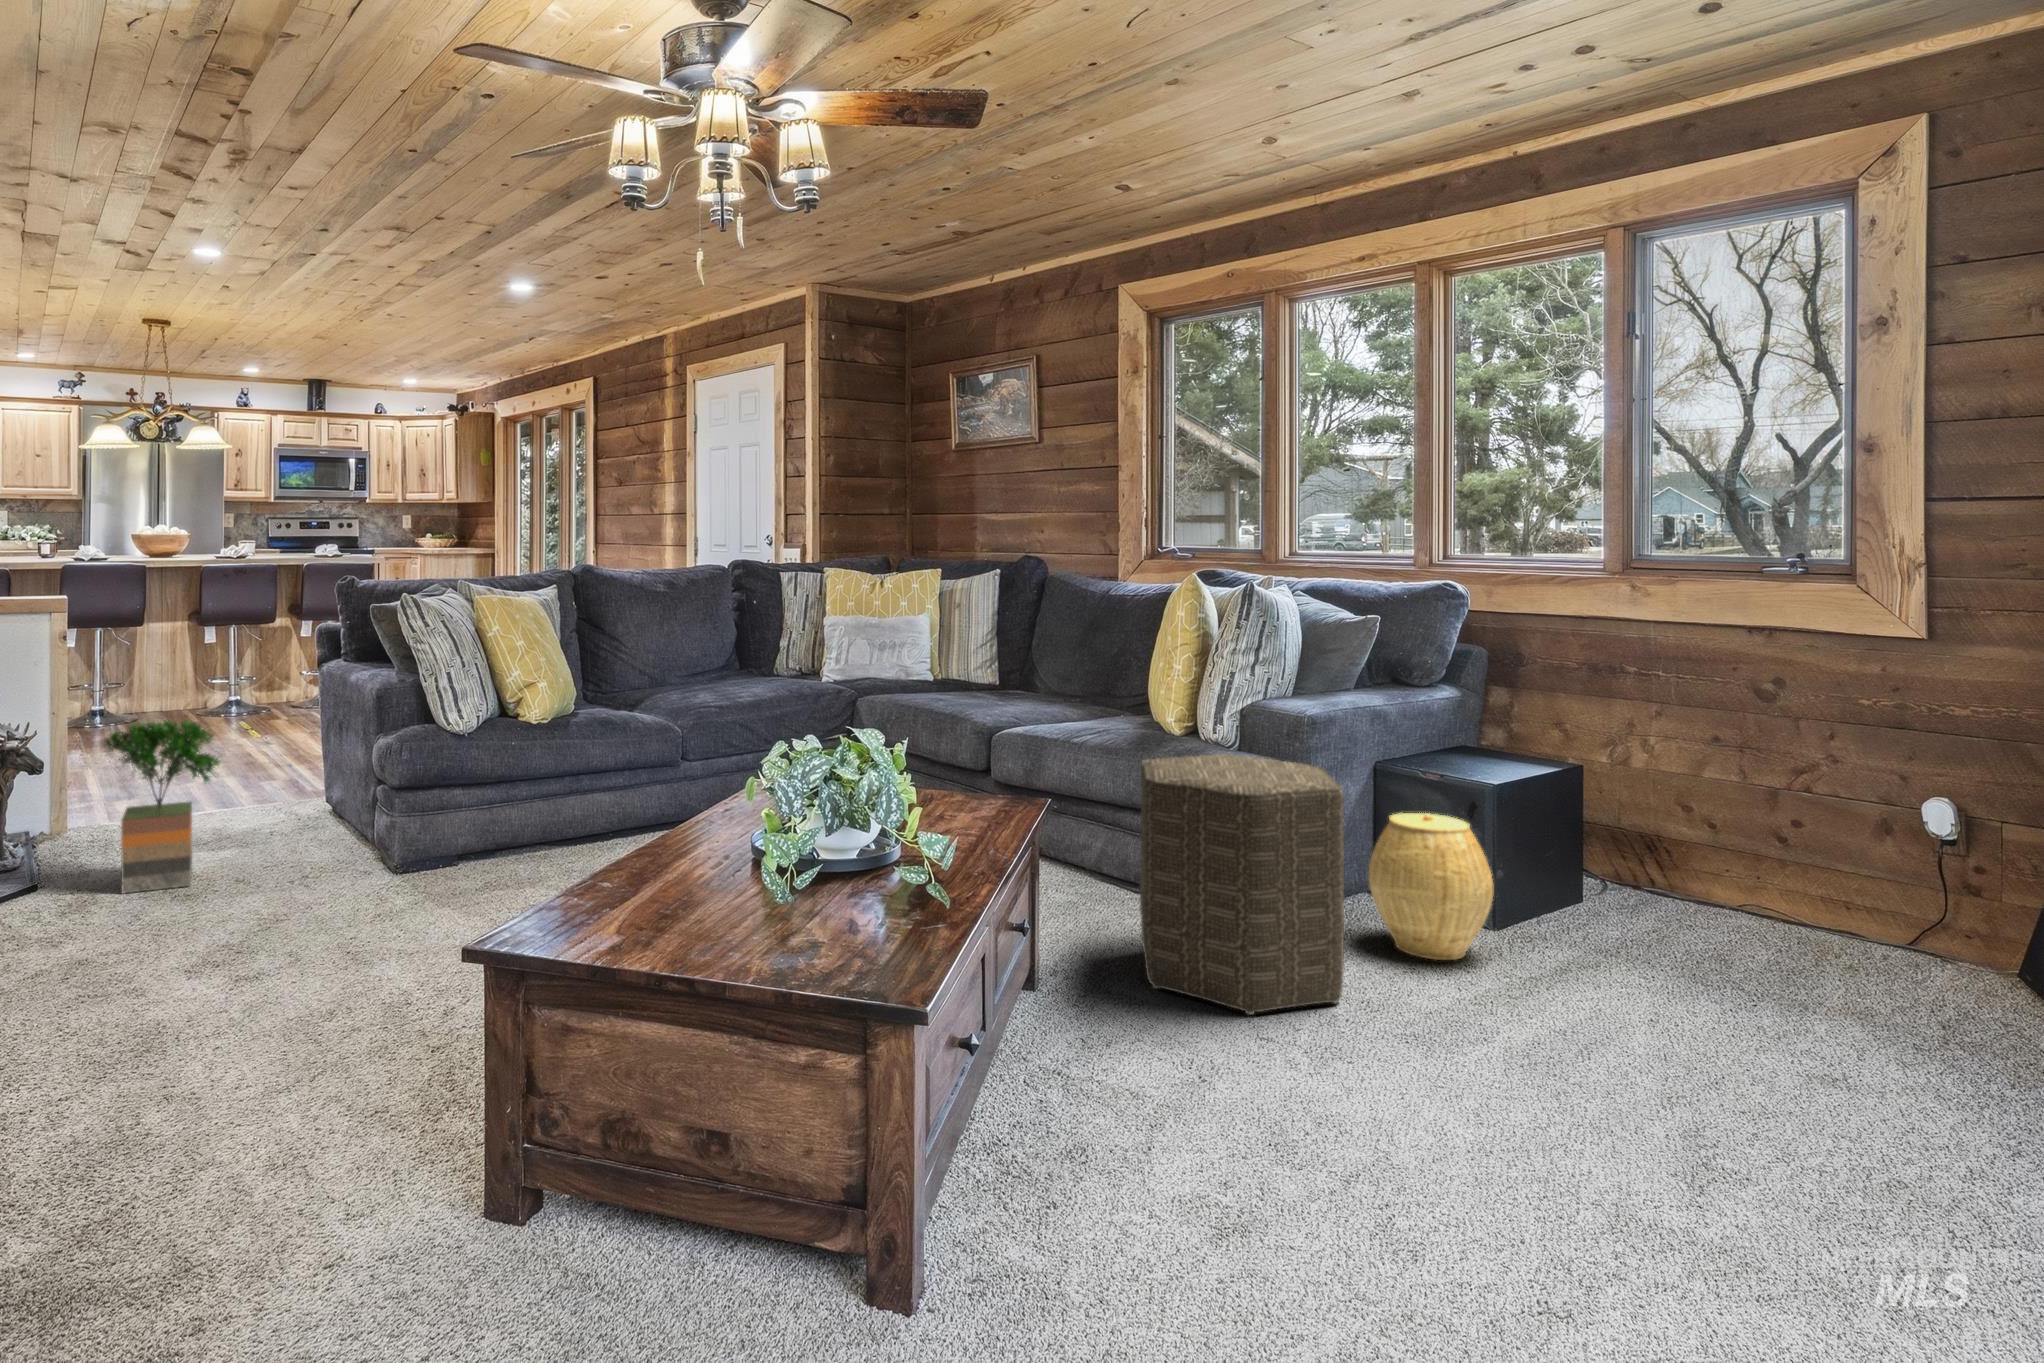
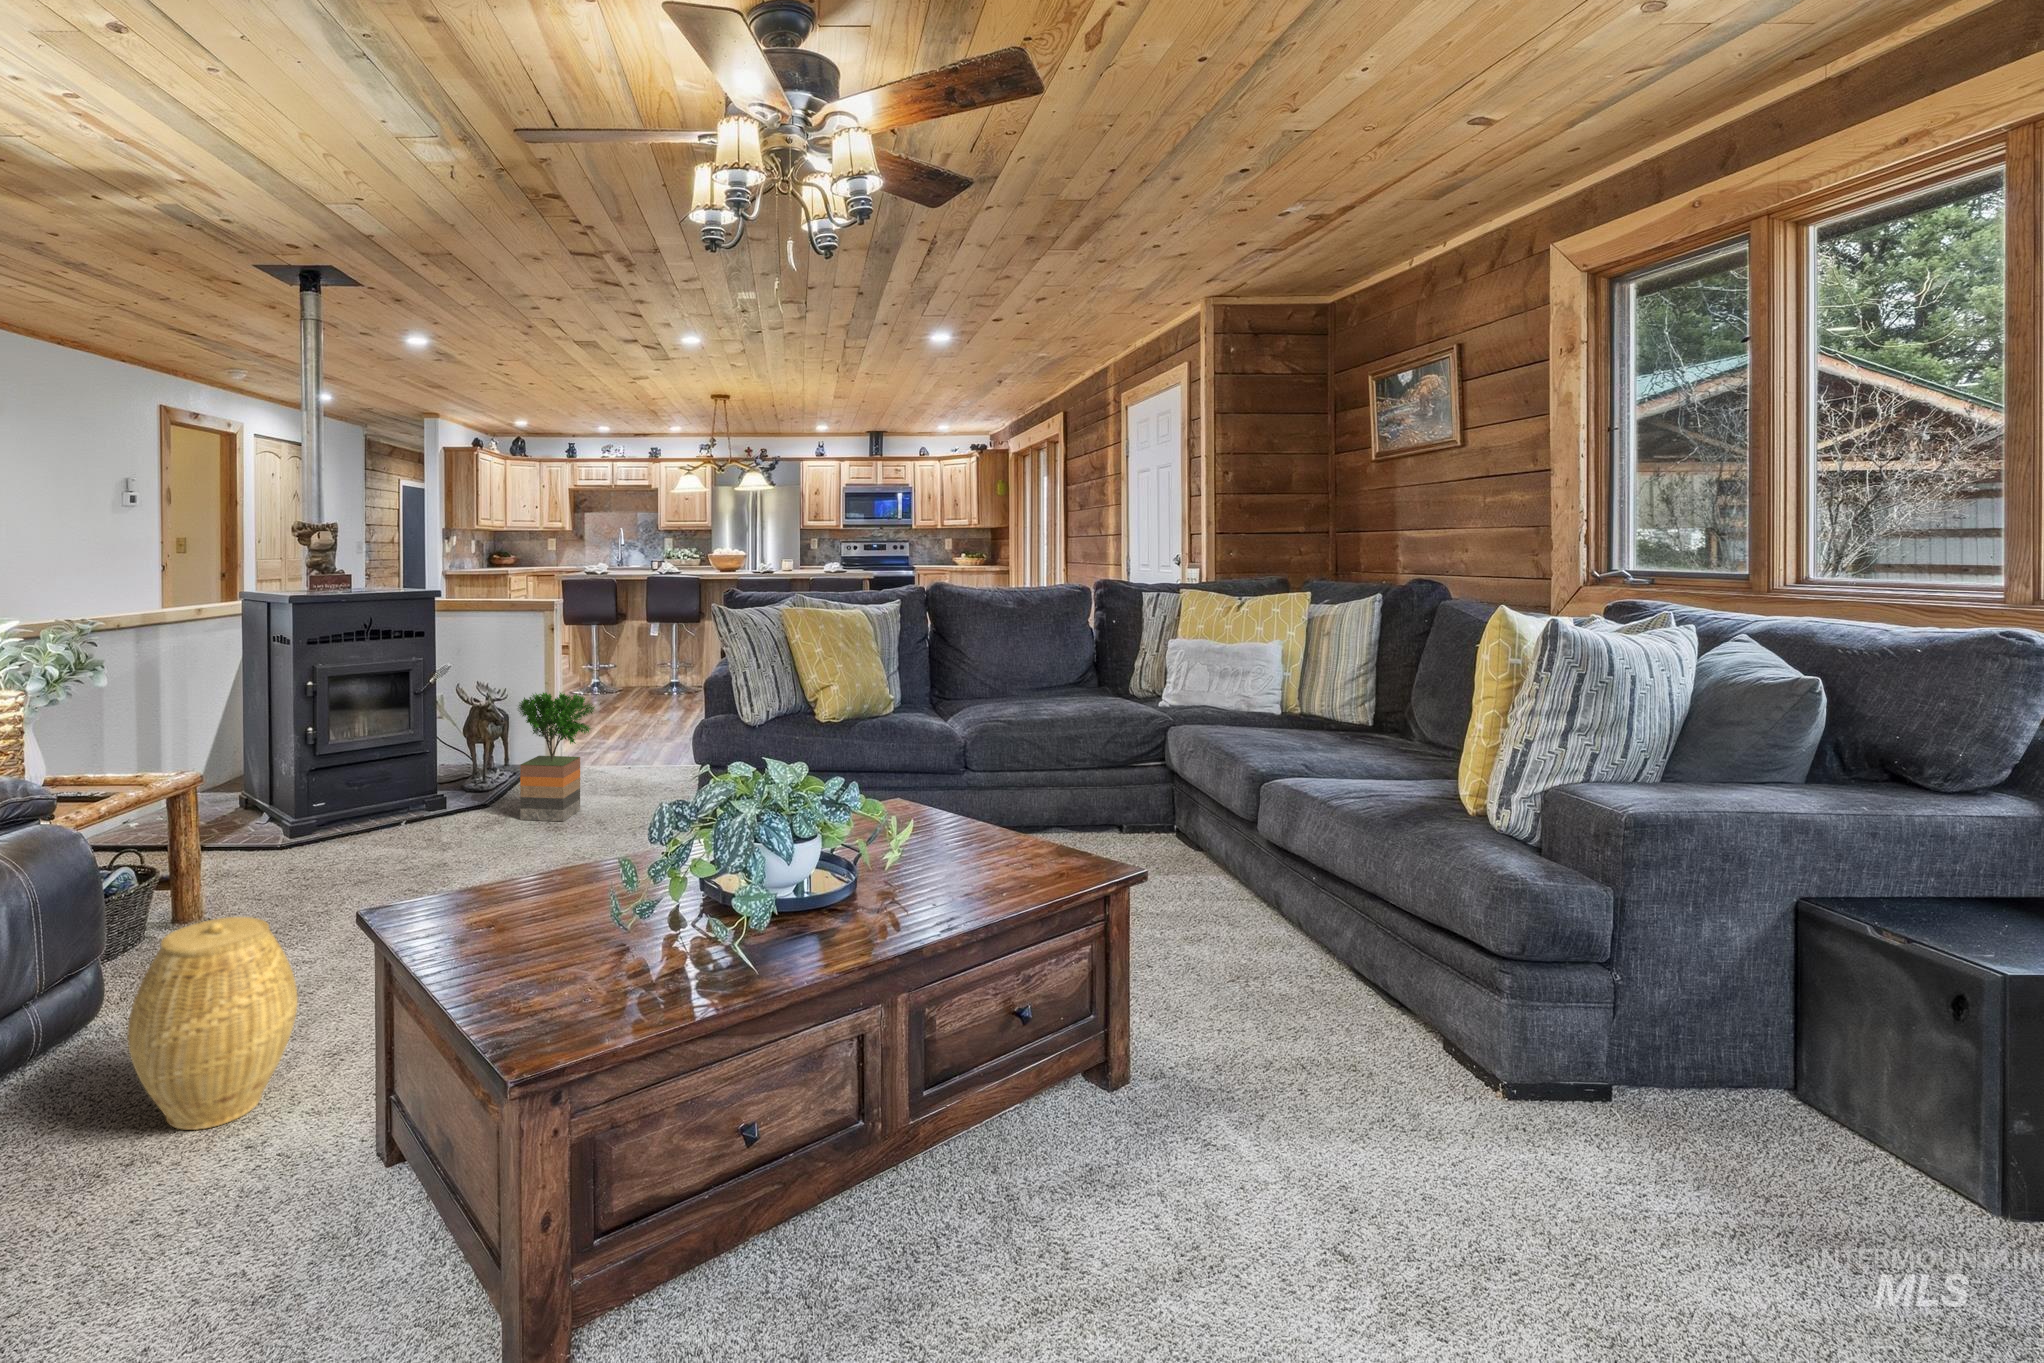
ottoman: present [1140,754,1344,1015] -> none [1246,838,1564,1243]
woven basket: present [1369,813,1494,960] -> present [128,917,297,1130]

